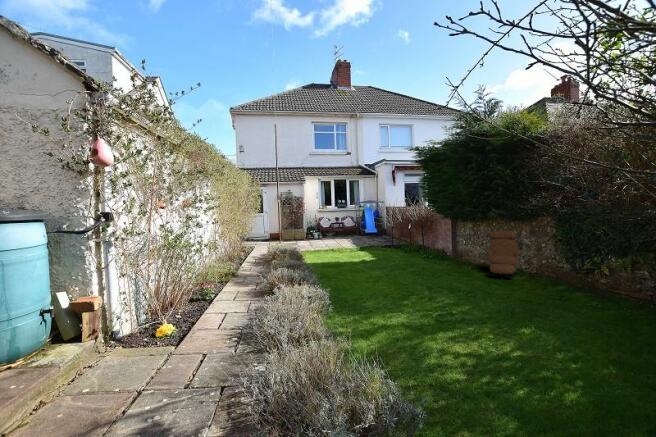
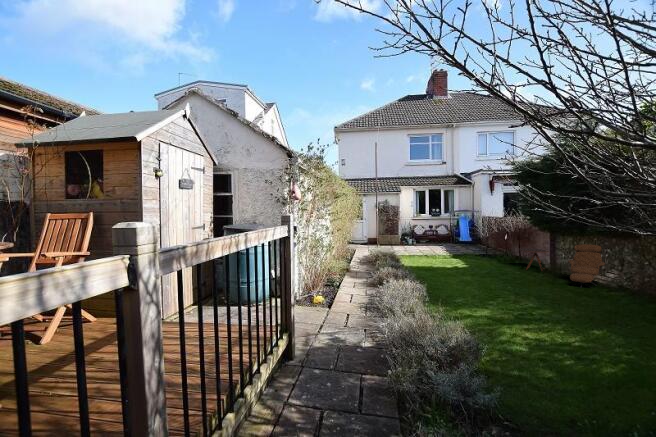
round table: none [430,238,463,262] -> present [520,249,549,270]

